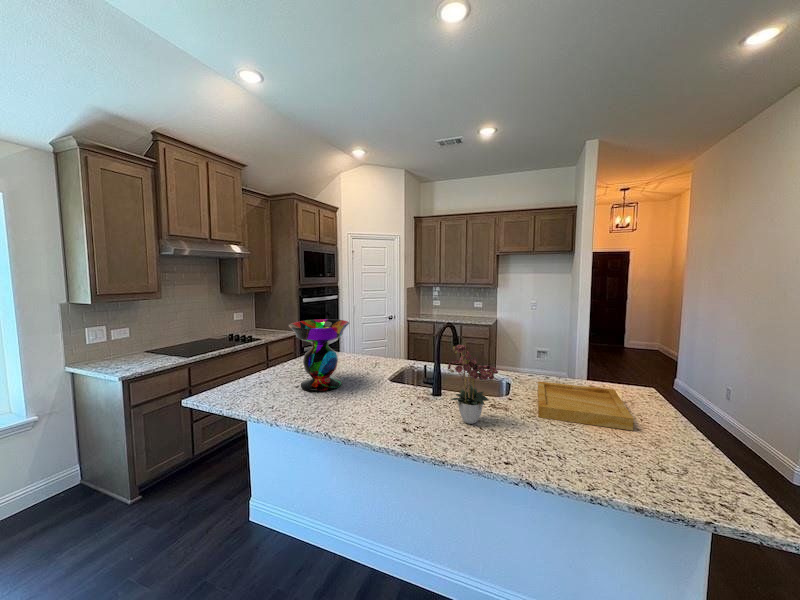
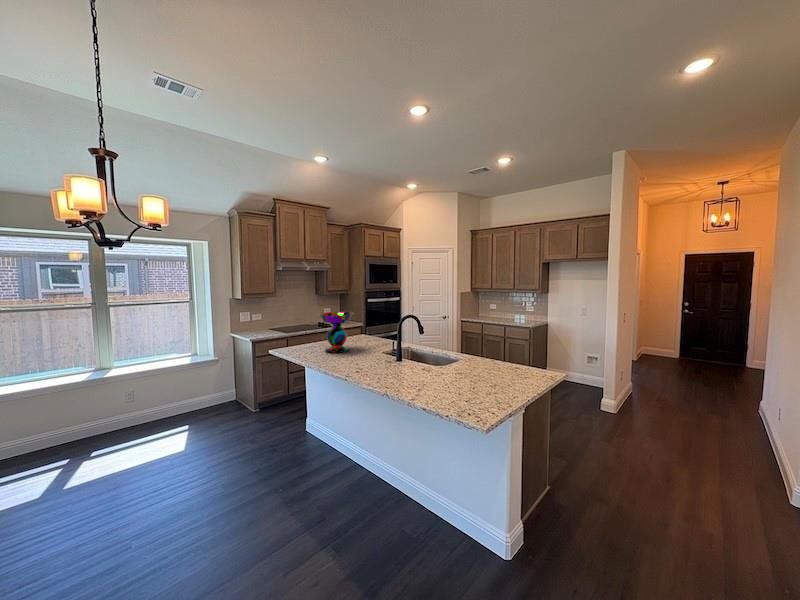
flower arrangement: present [448,345,498,424] -> none [374,324,405,372]
tray: present [538,381,634,430] -> none [431,358,500,385]

